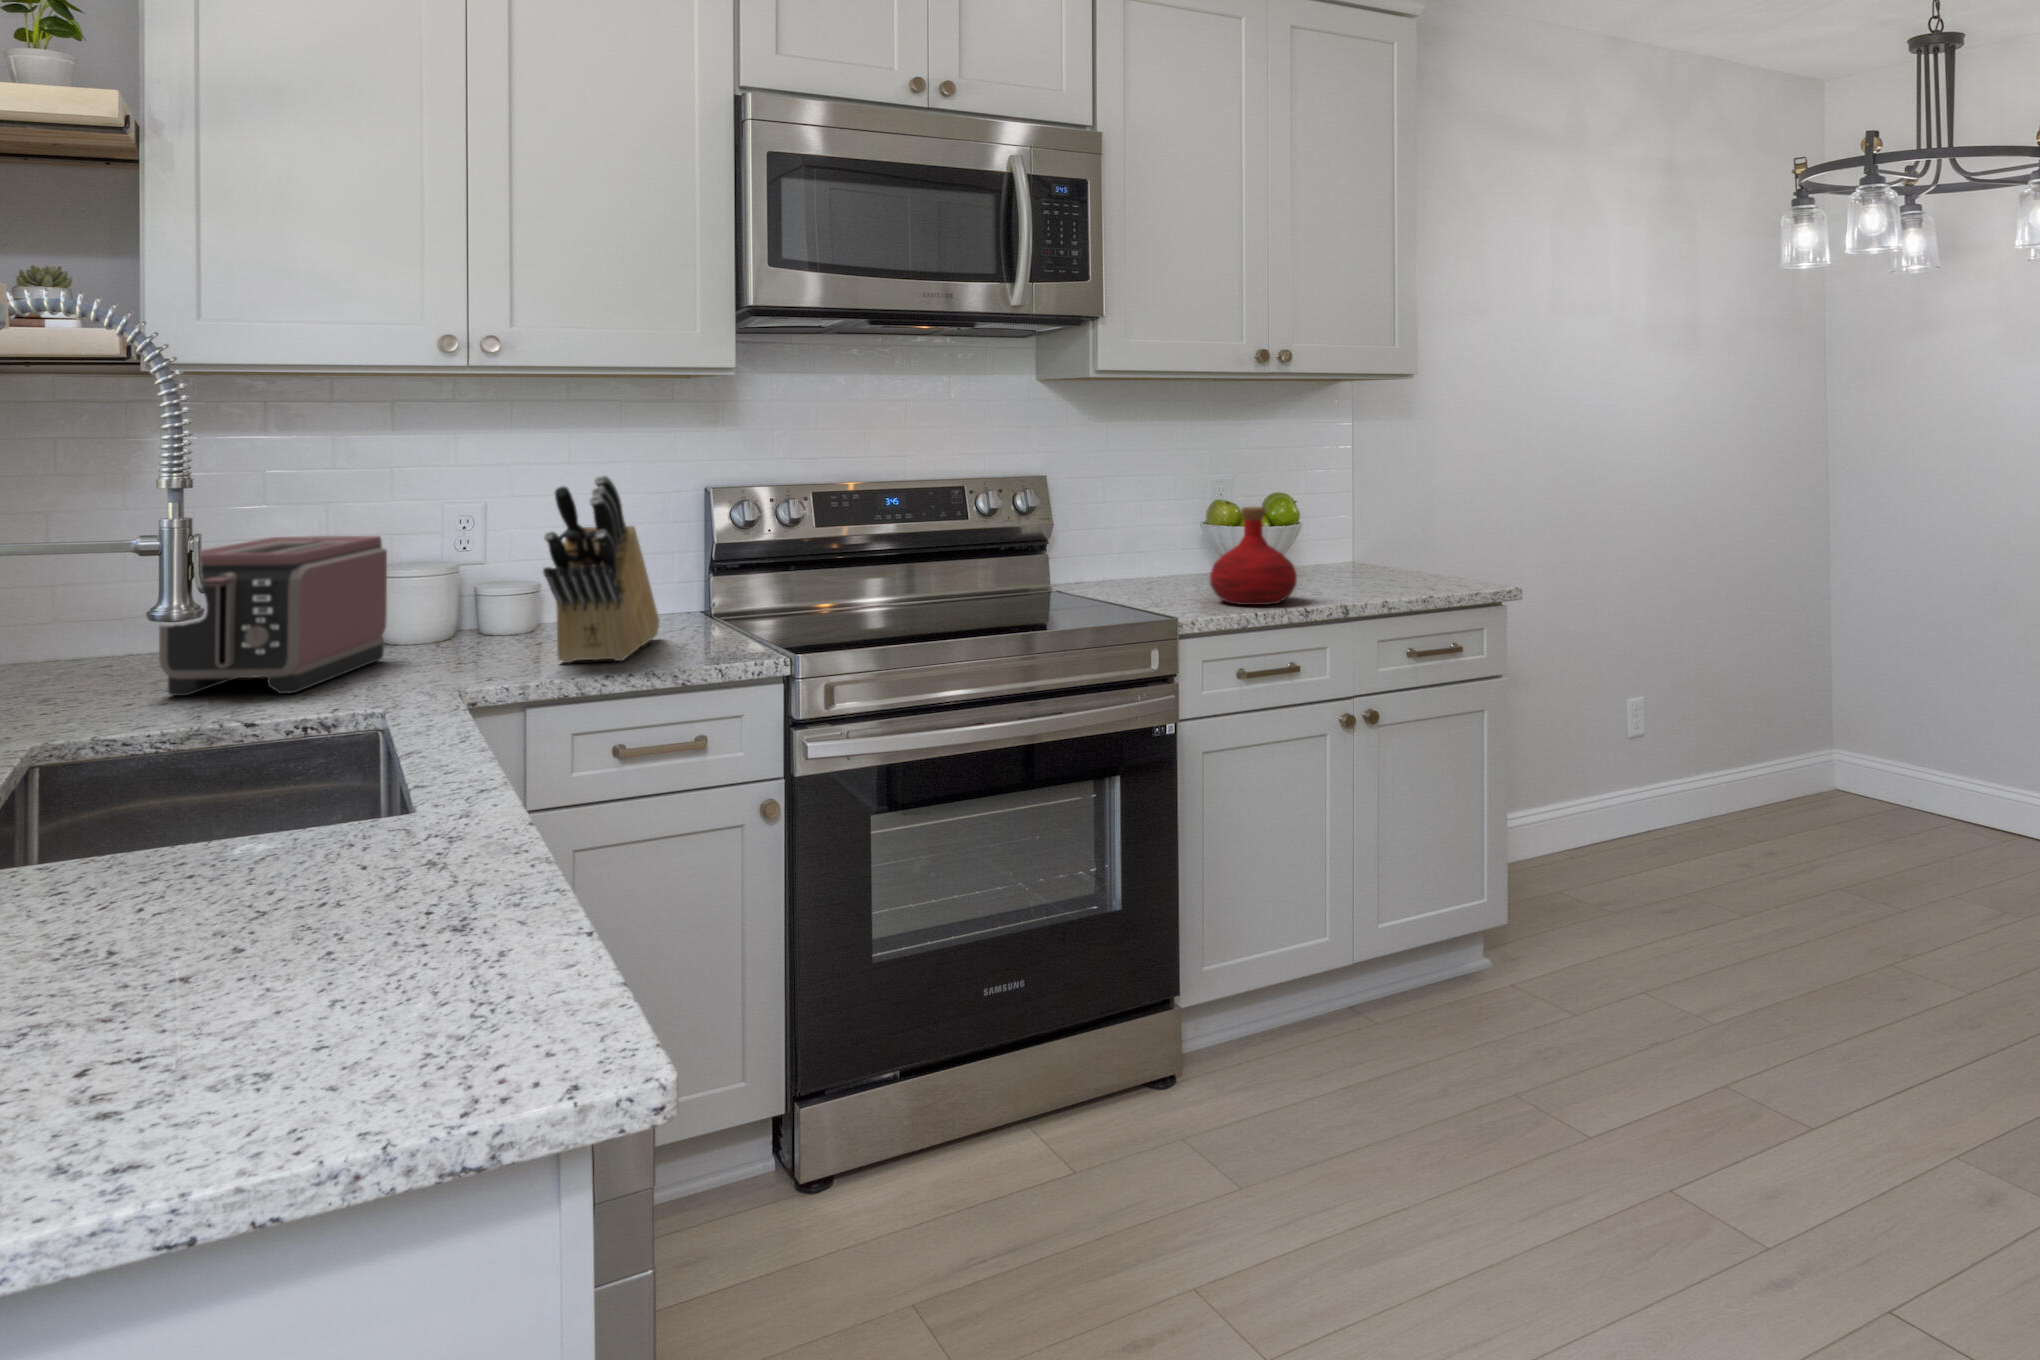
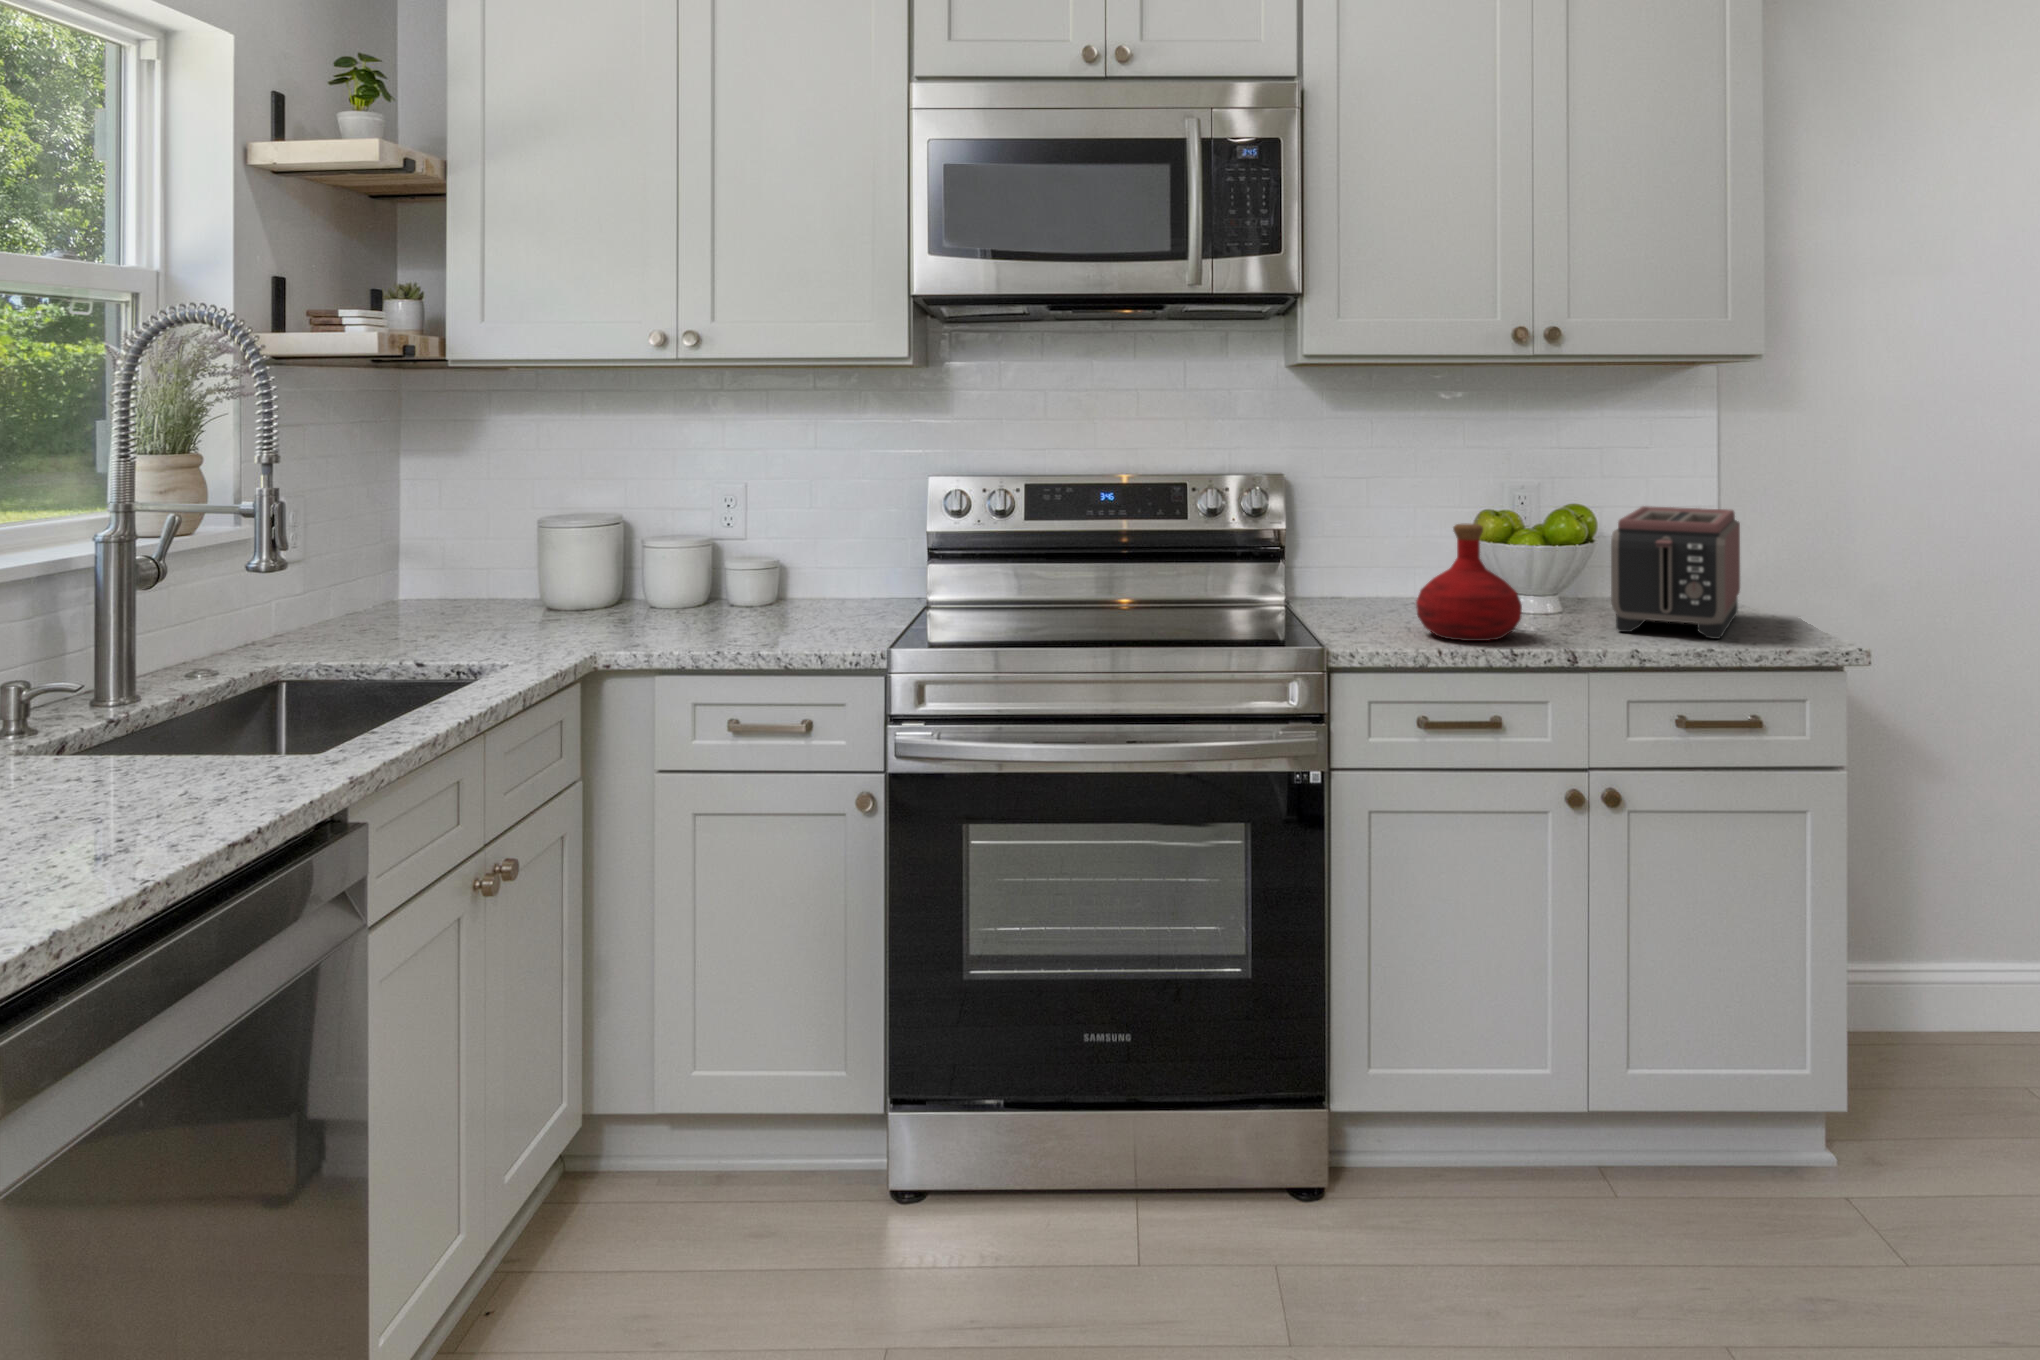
knife block: present [543,475,659,663] -> none [675,468,836,638]
toaster: present [159,536,387,696] -> present [1611,506,1740,639]

